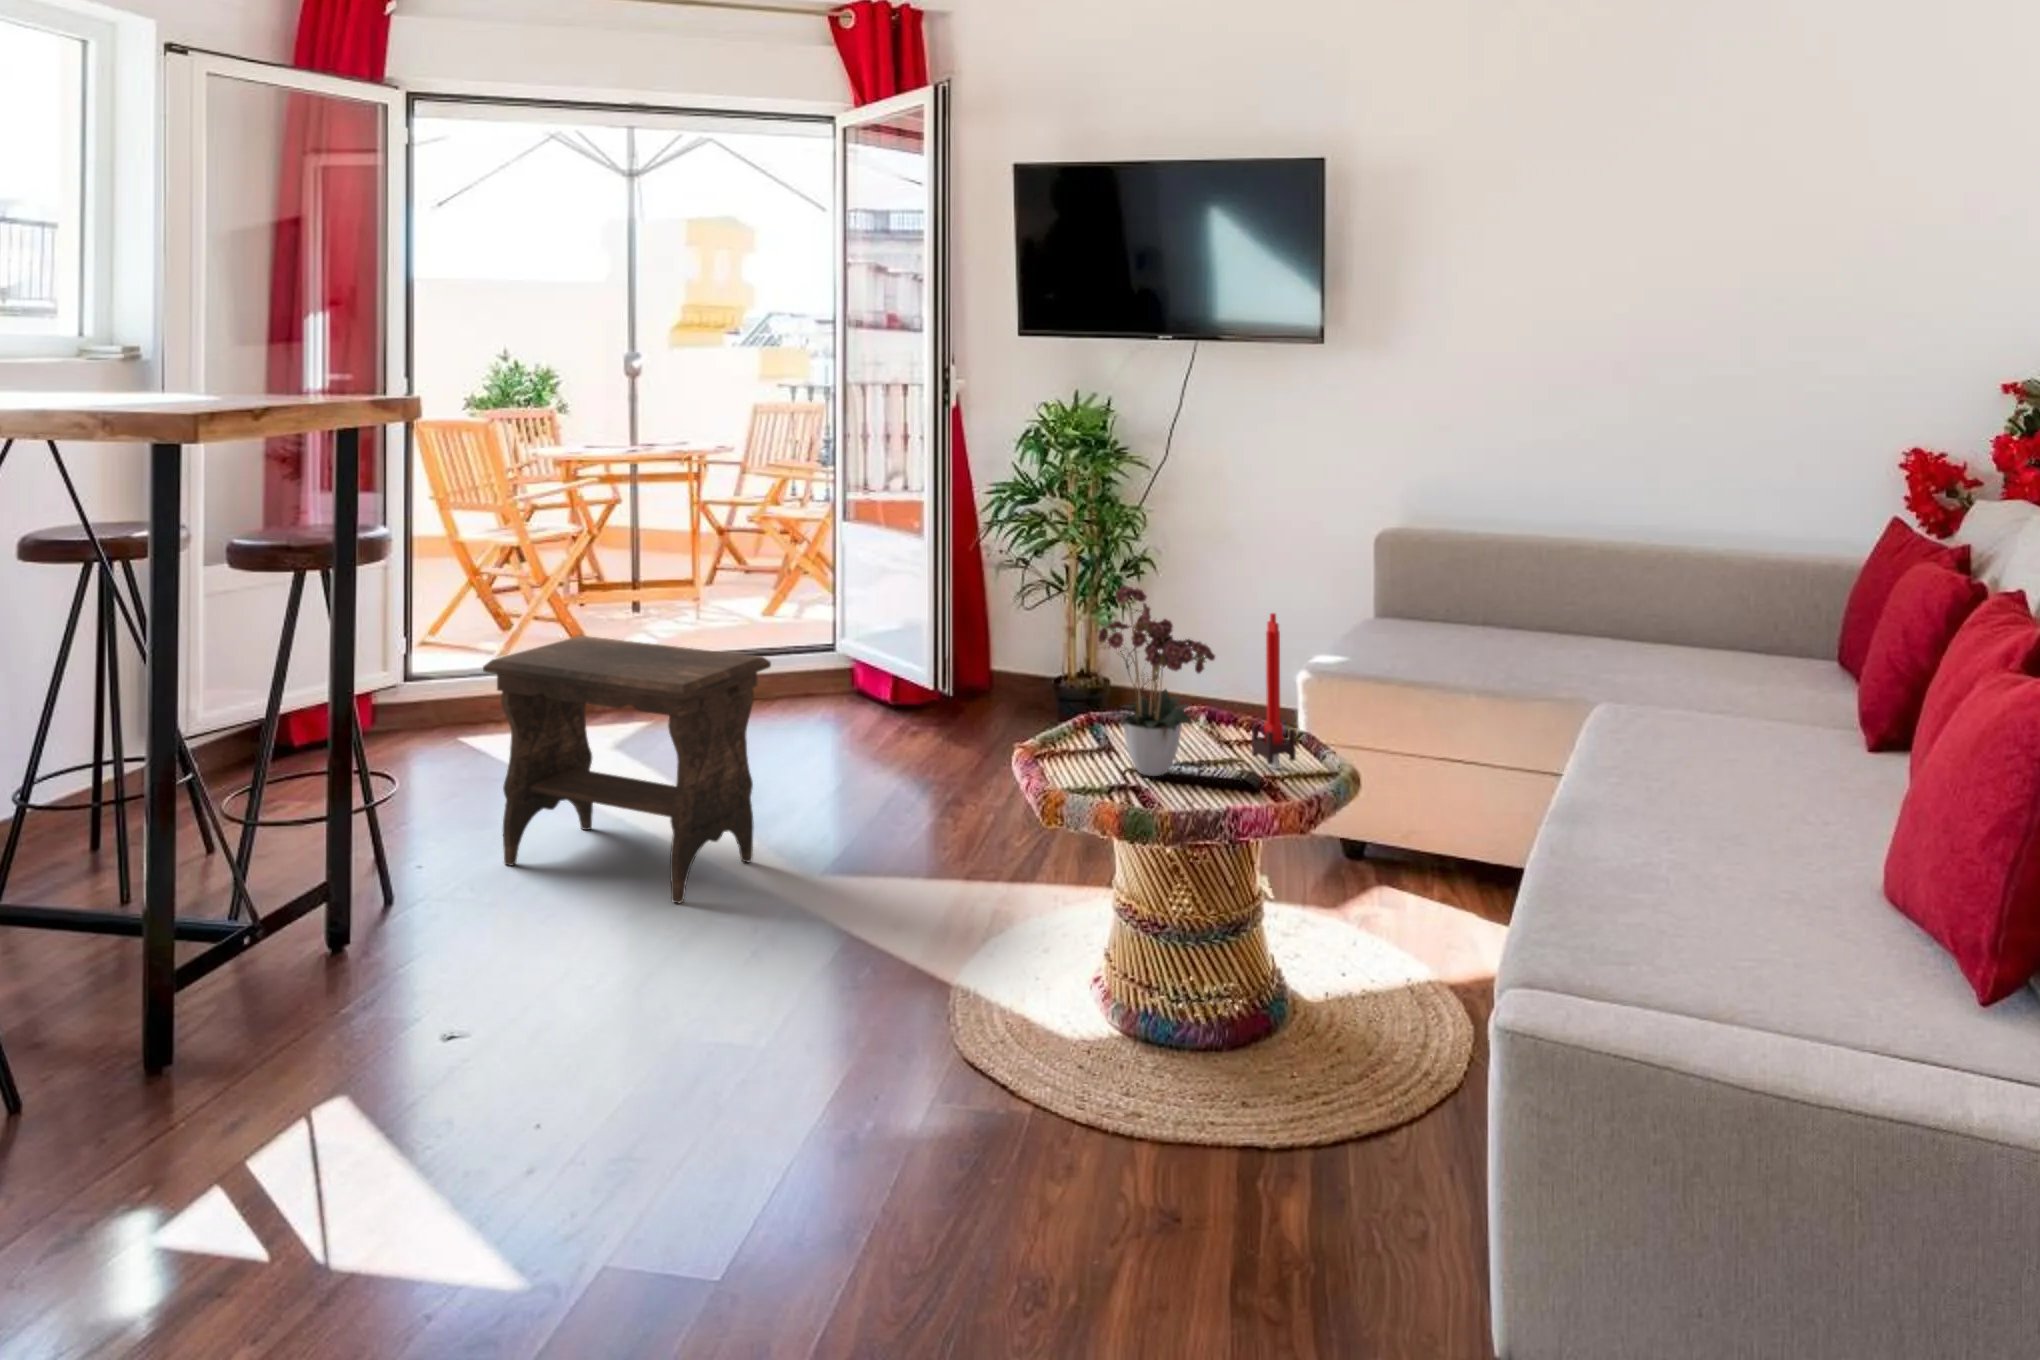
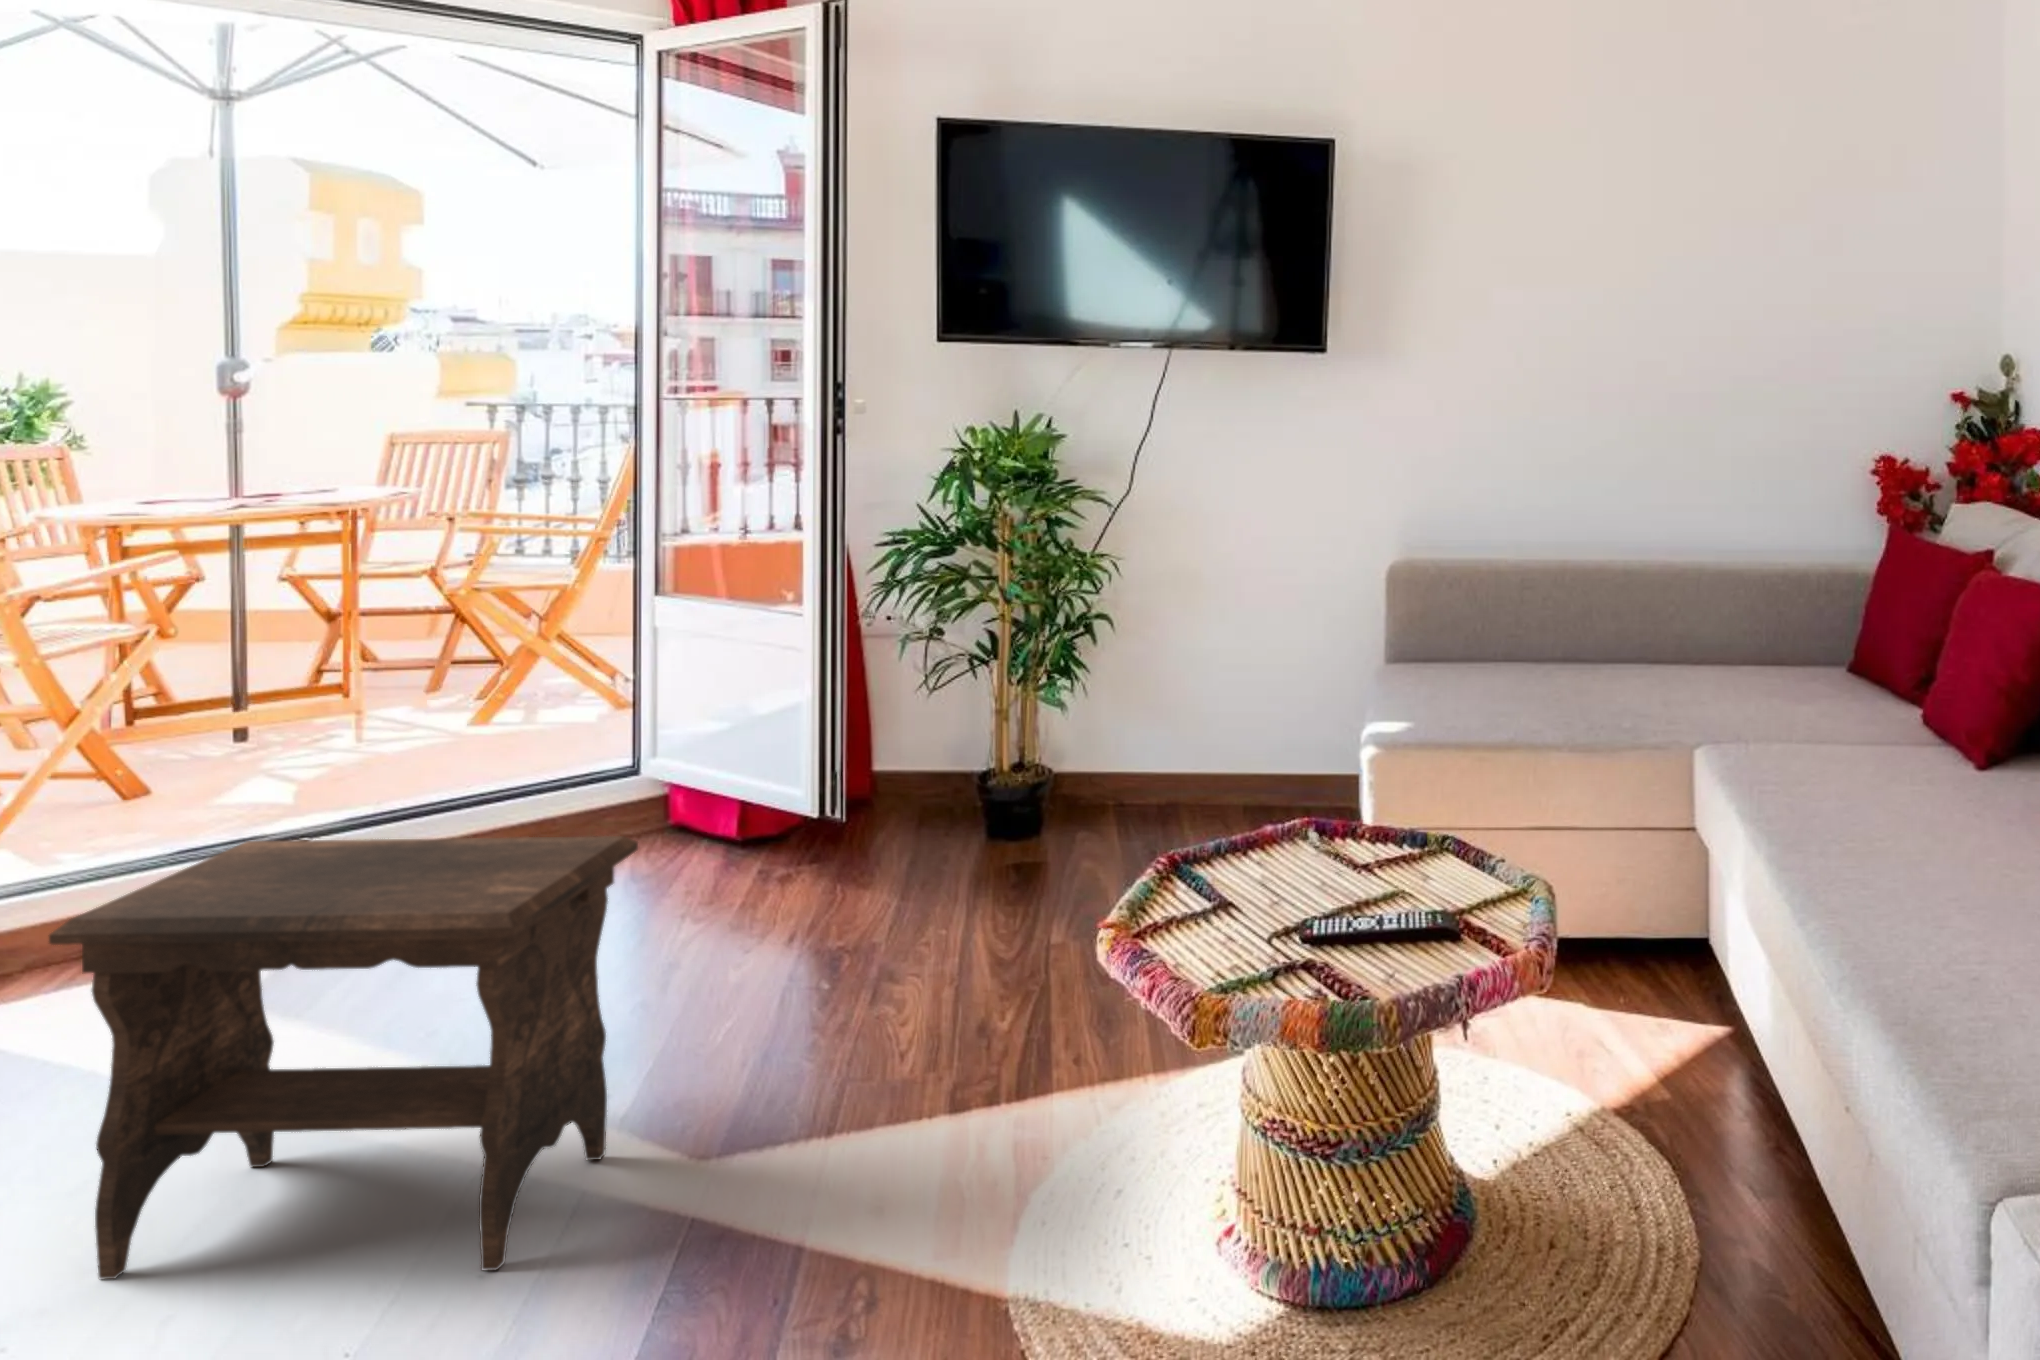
flower arrangement: present [1098,586,1215,776] -> none [1236,677,1414,944]
candle: present [1252,613,1296,769] -> none [1427,704,1481,902]

